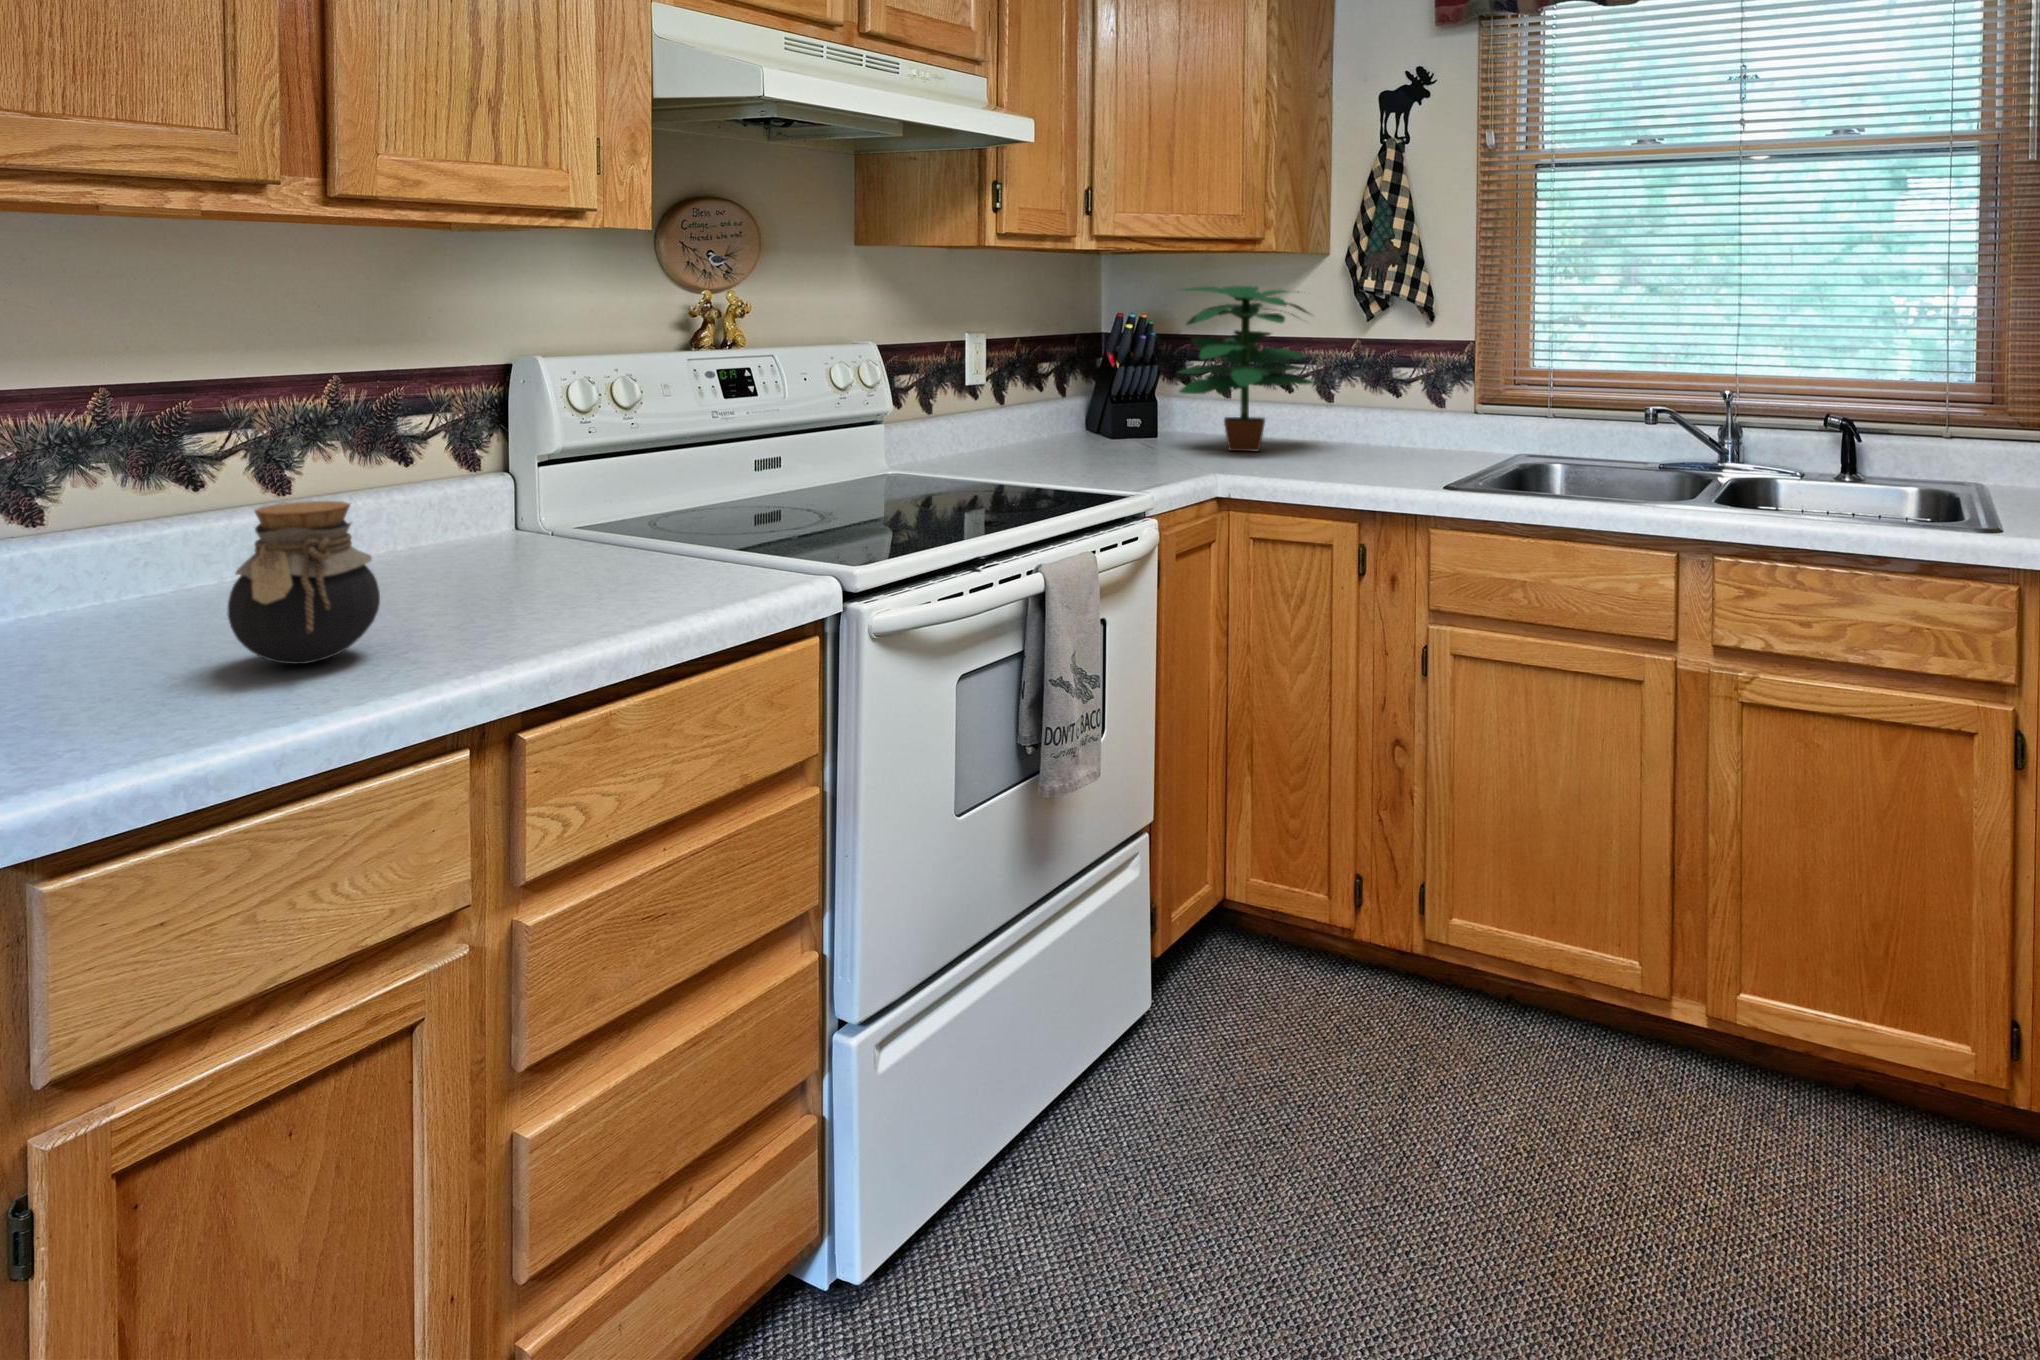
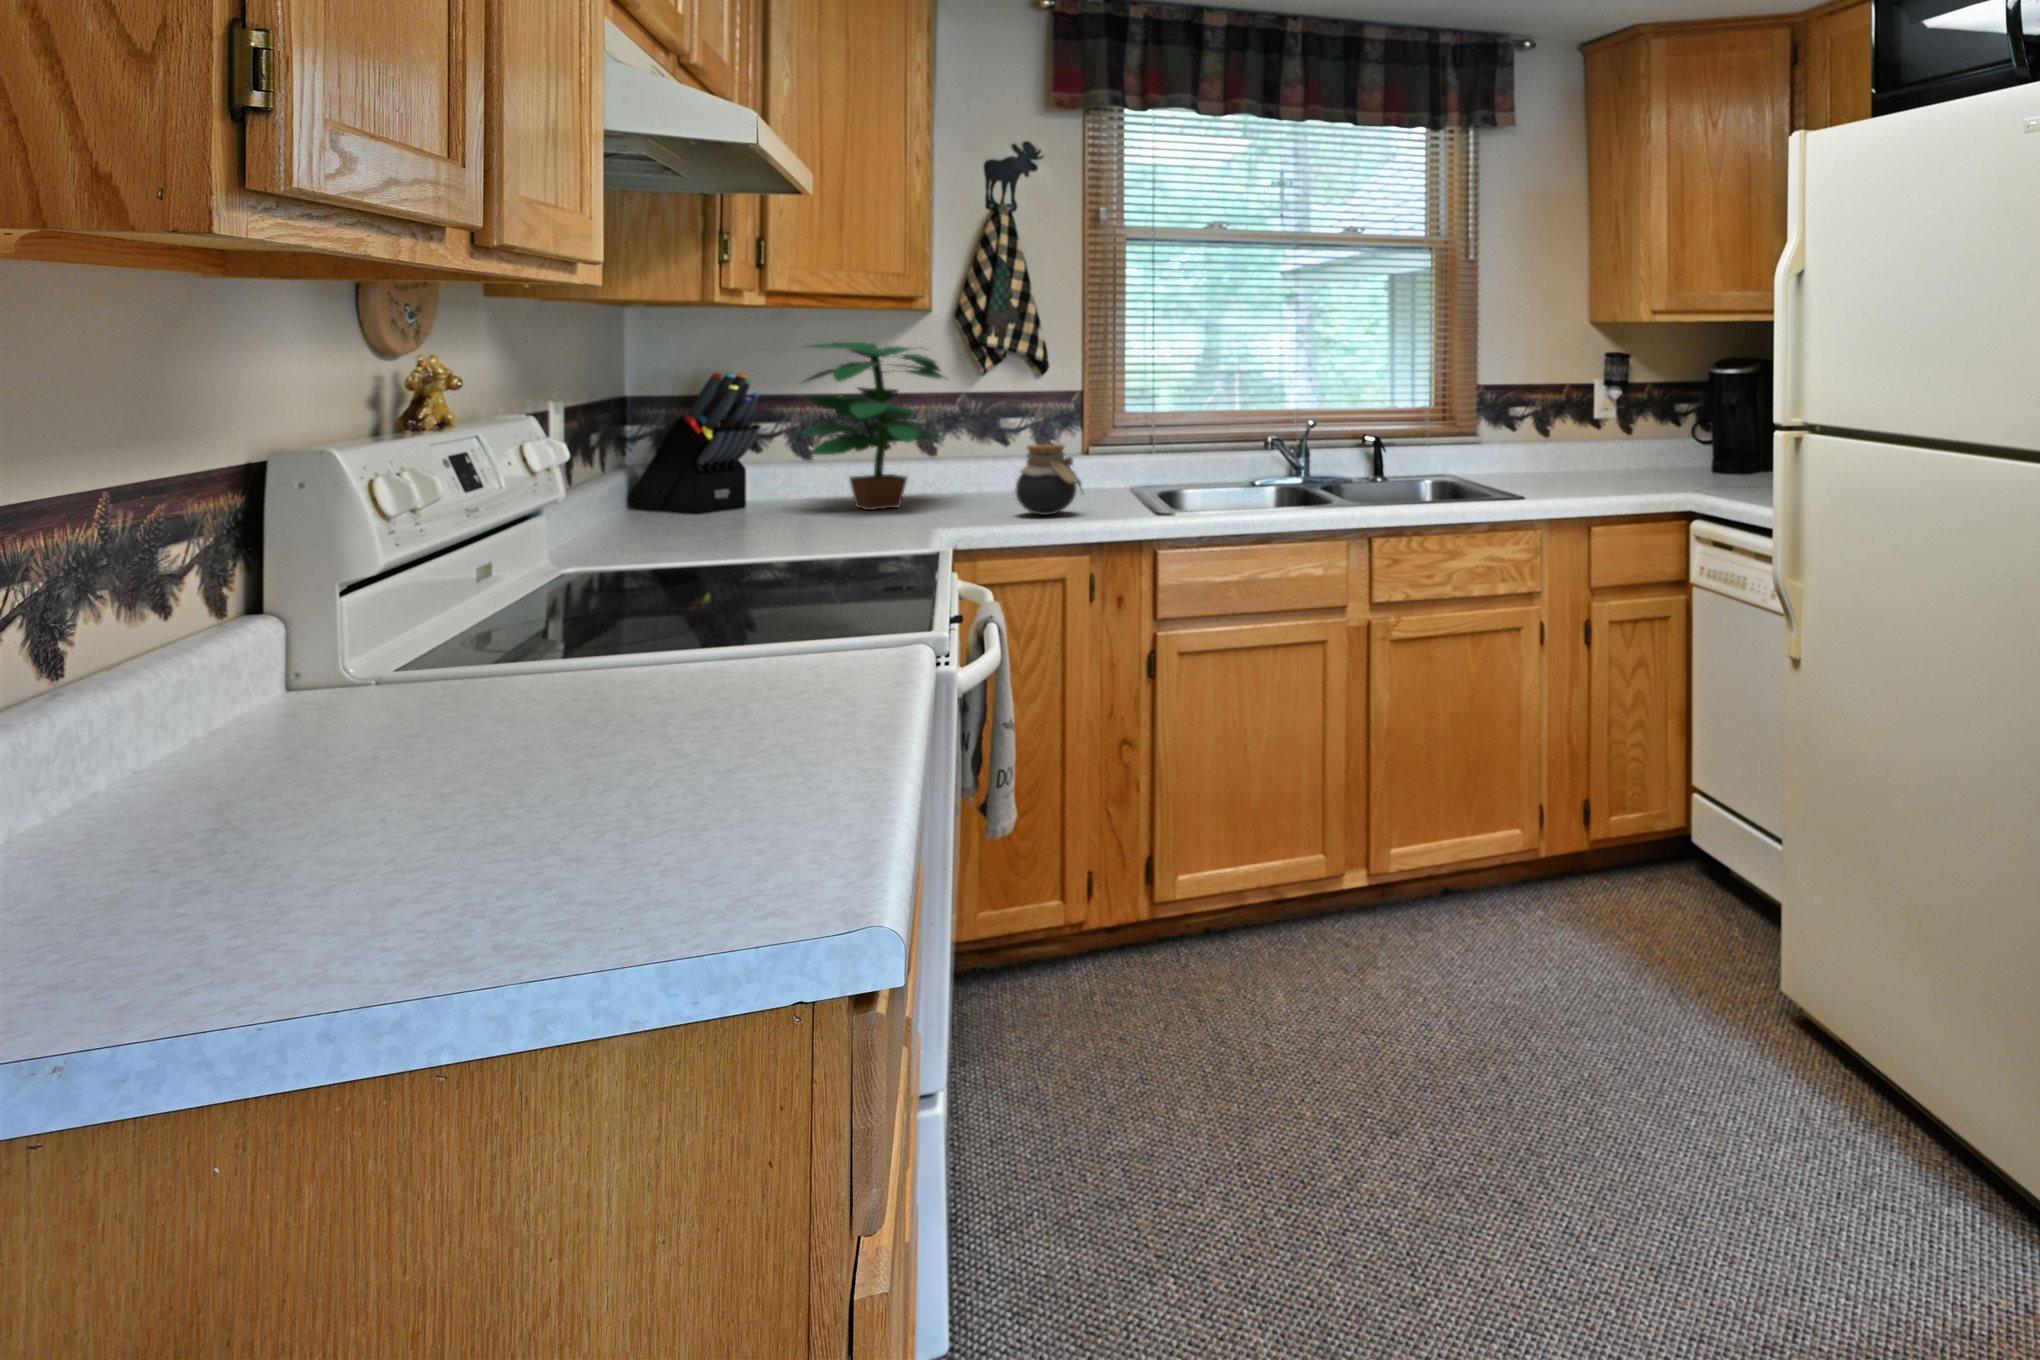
jar: present [228,501,380,664] -> present [1015,444,1082,515]

